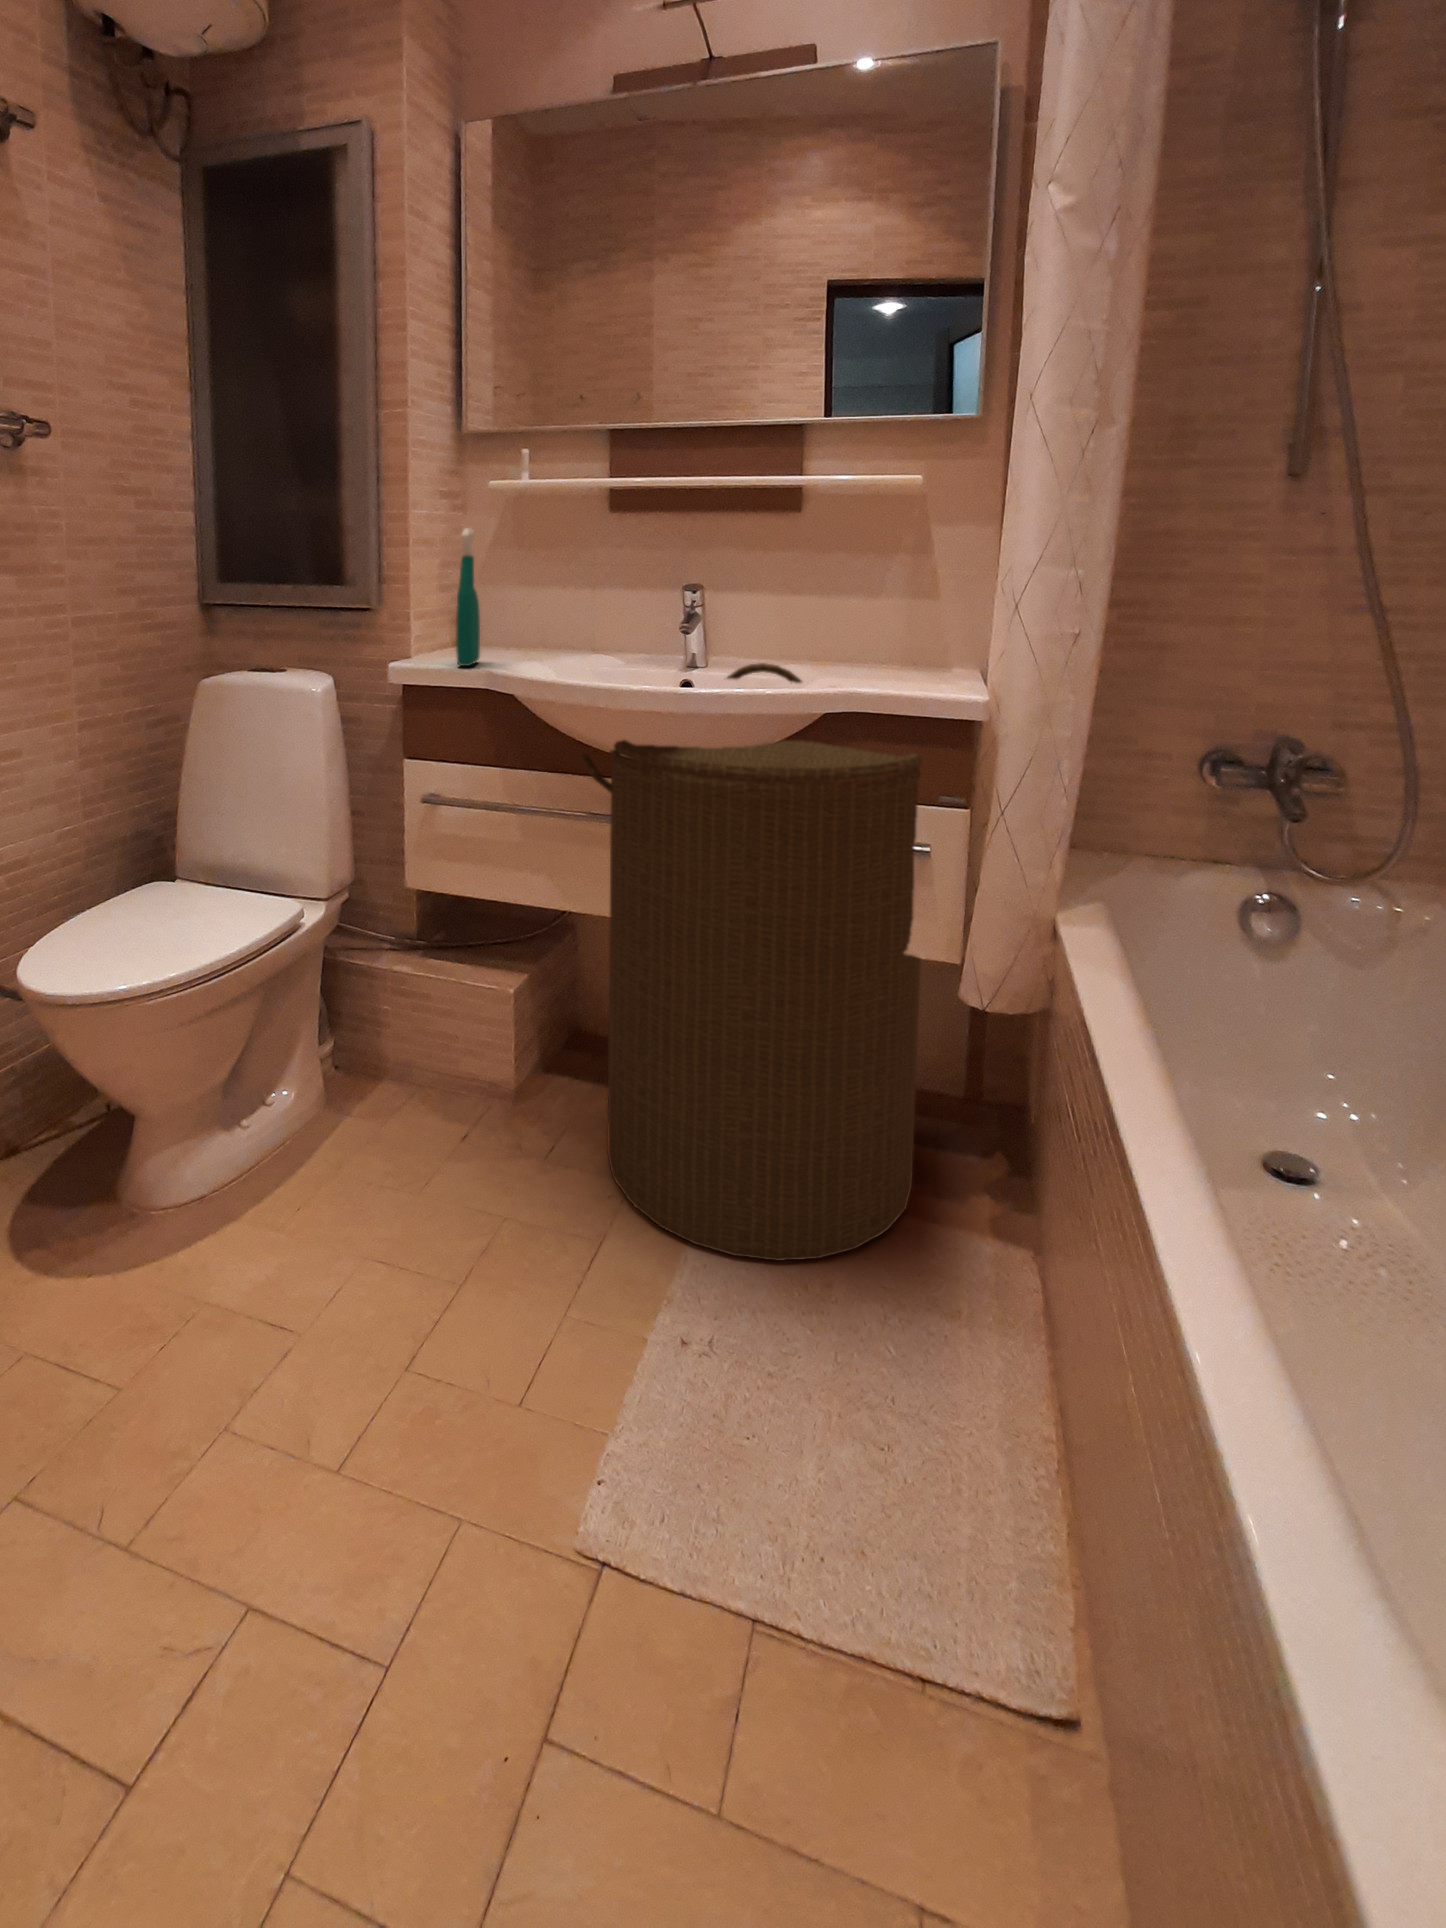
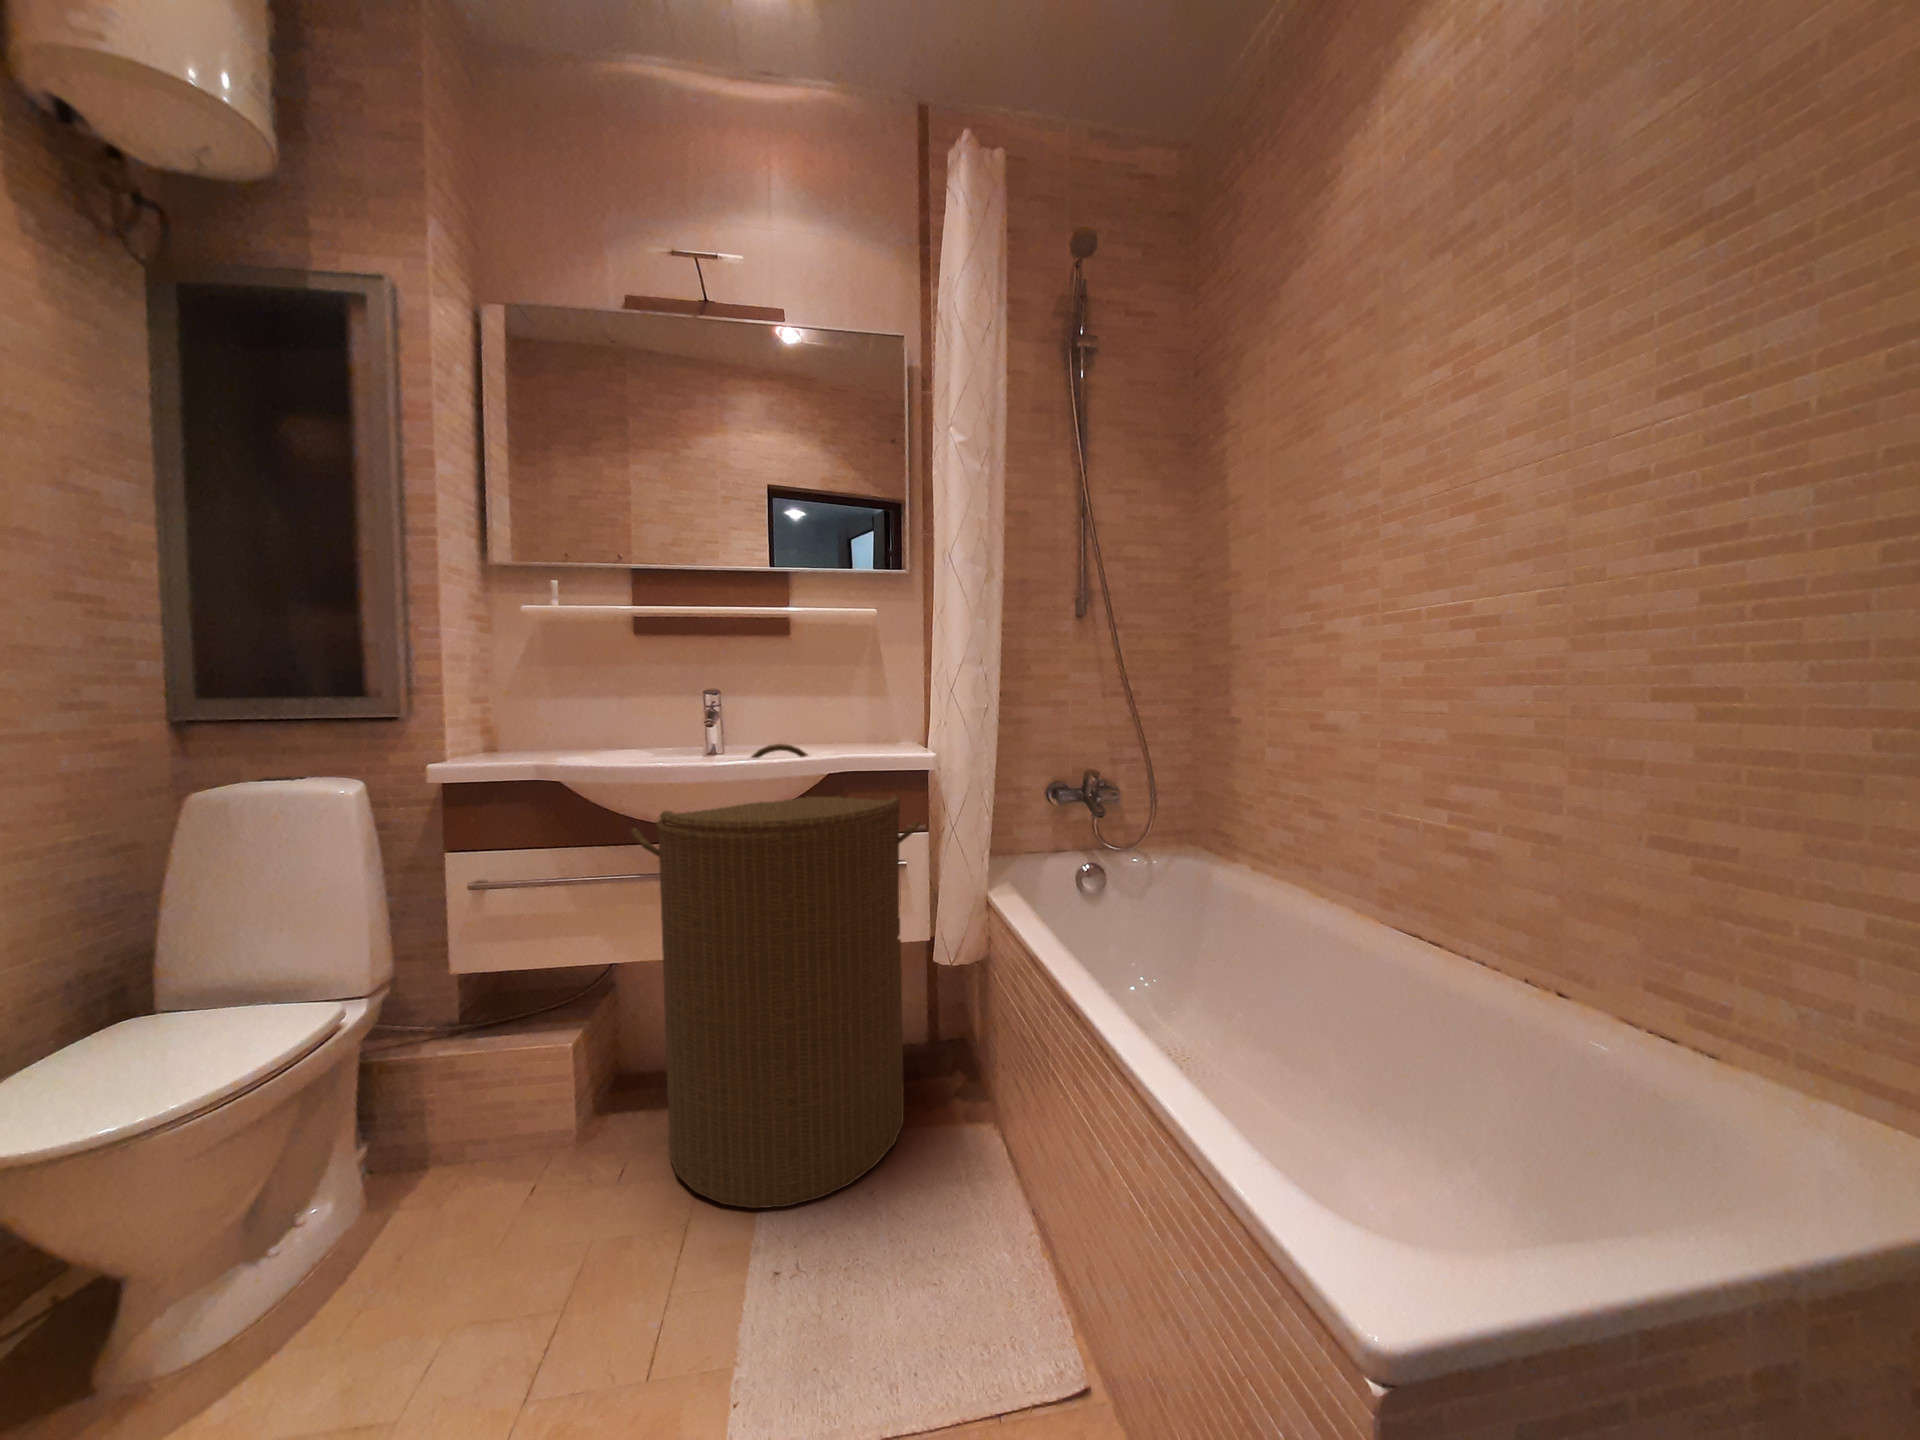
spray bottle: present [456,528,480,666] -> none [501,643,526,764]

